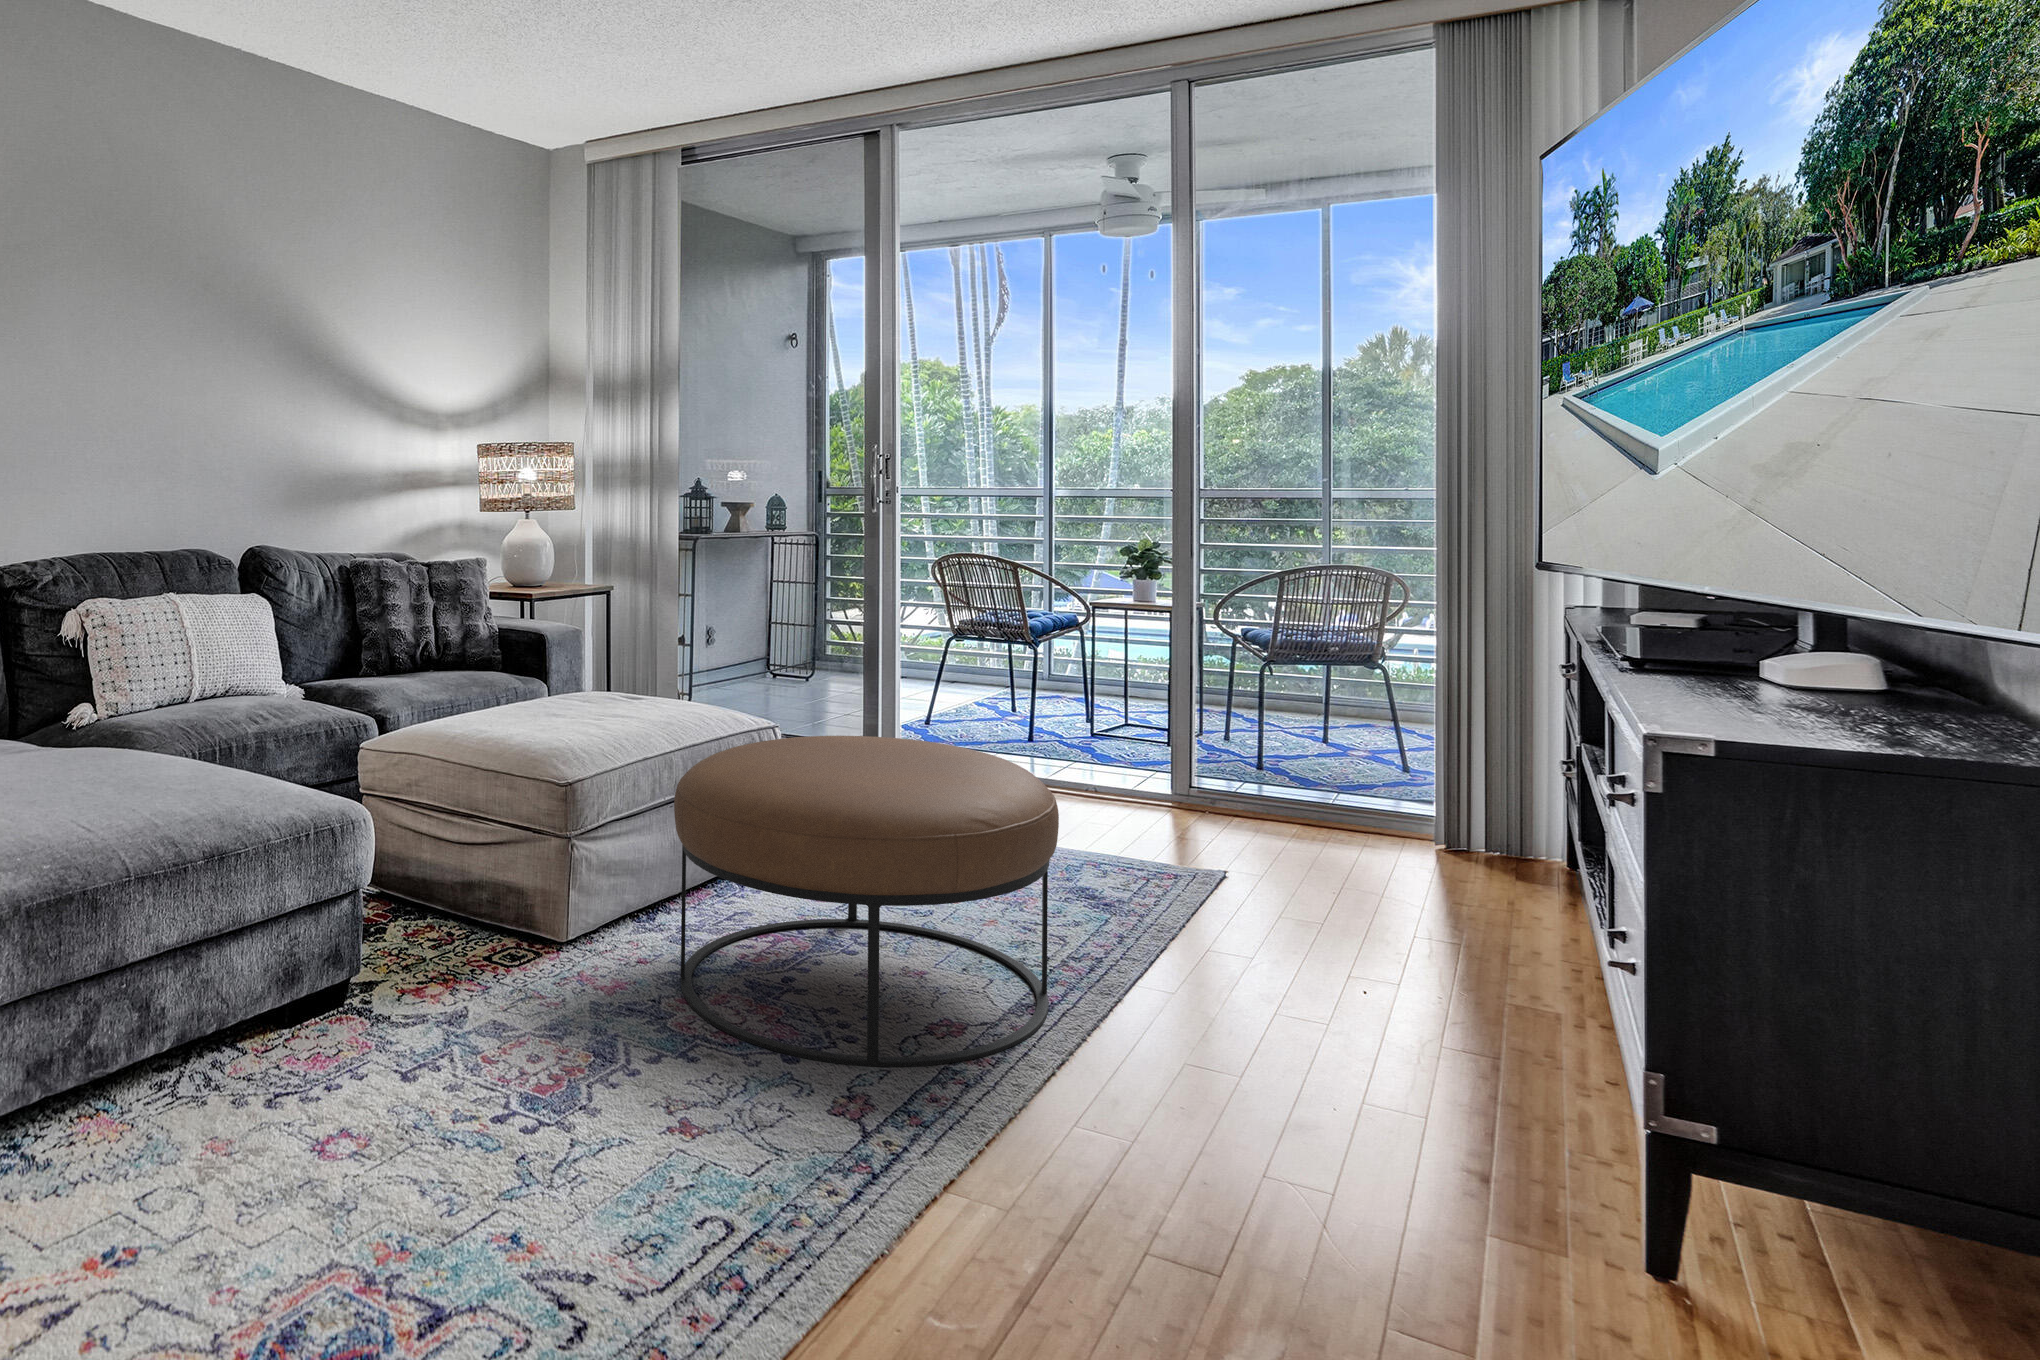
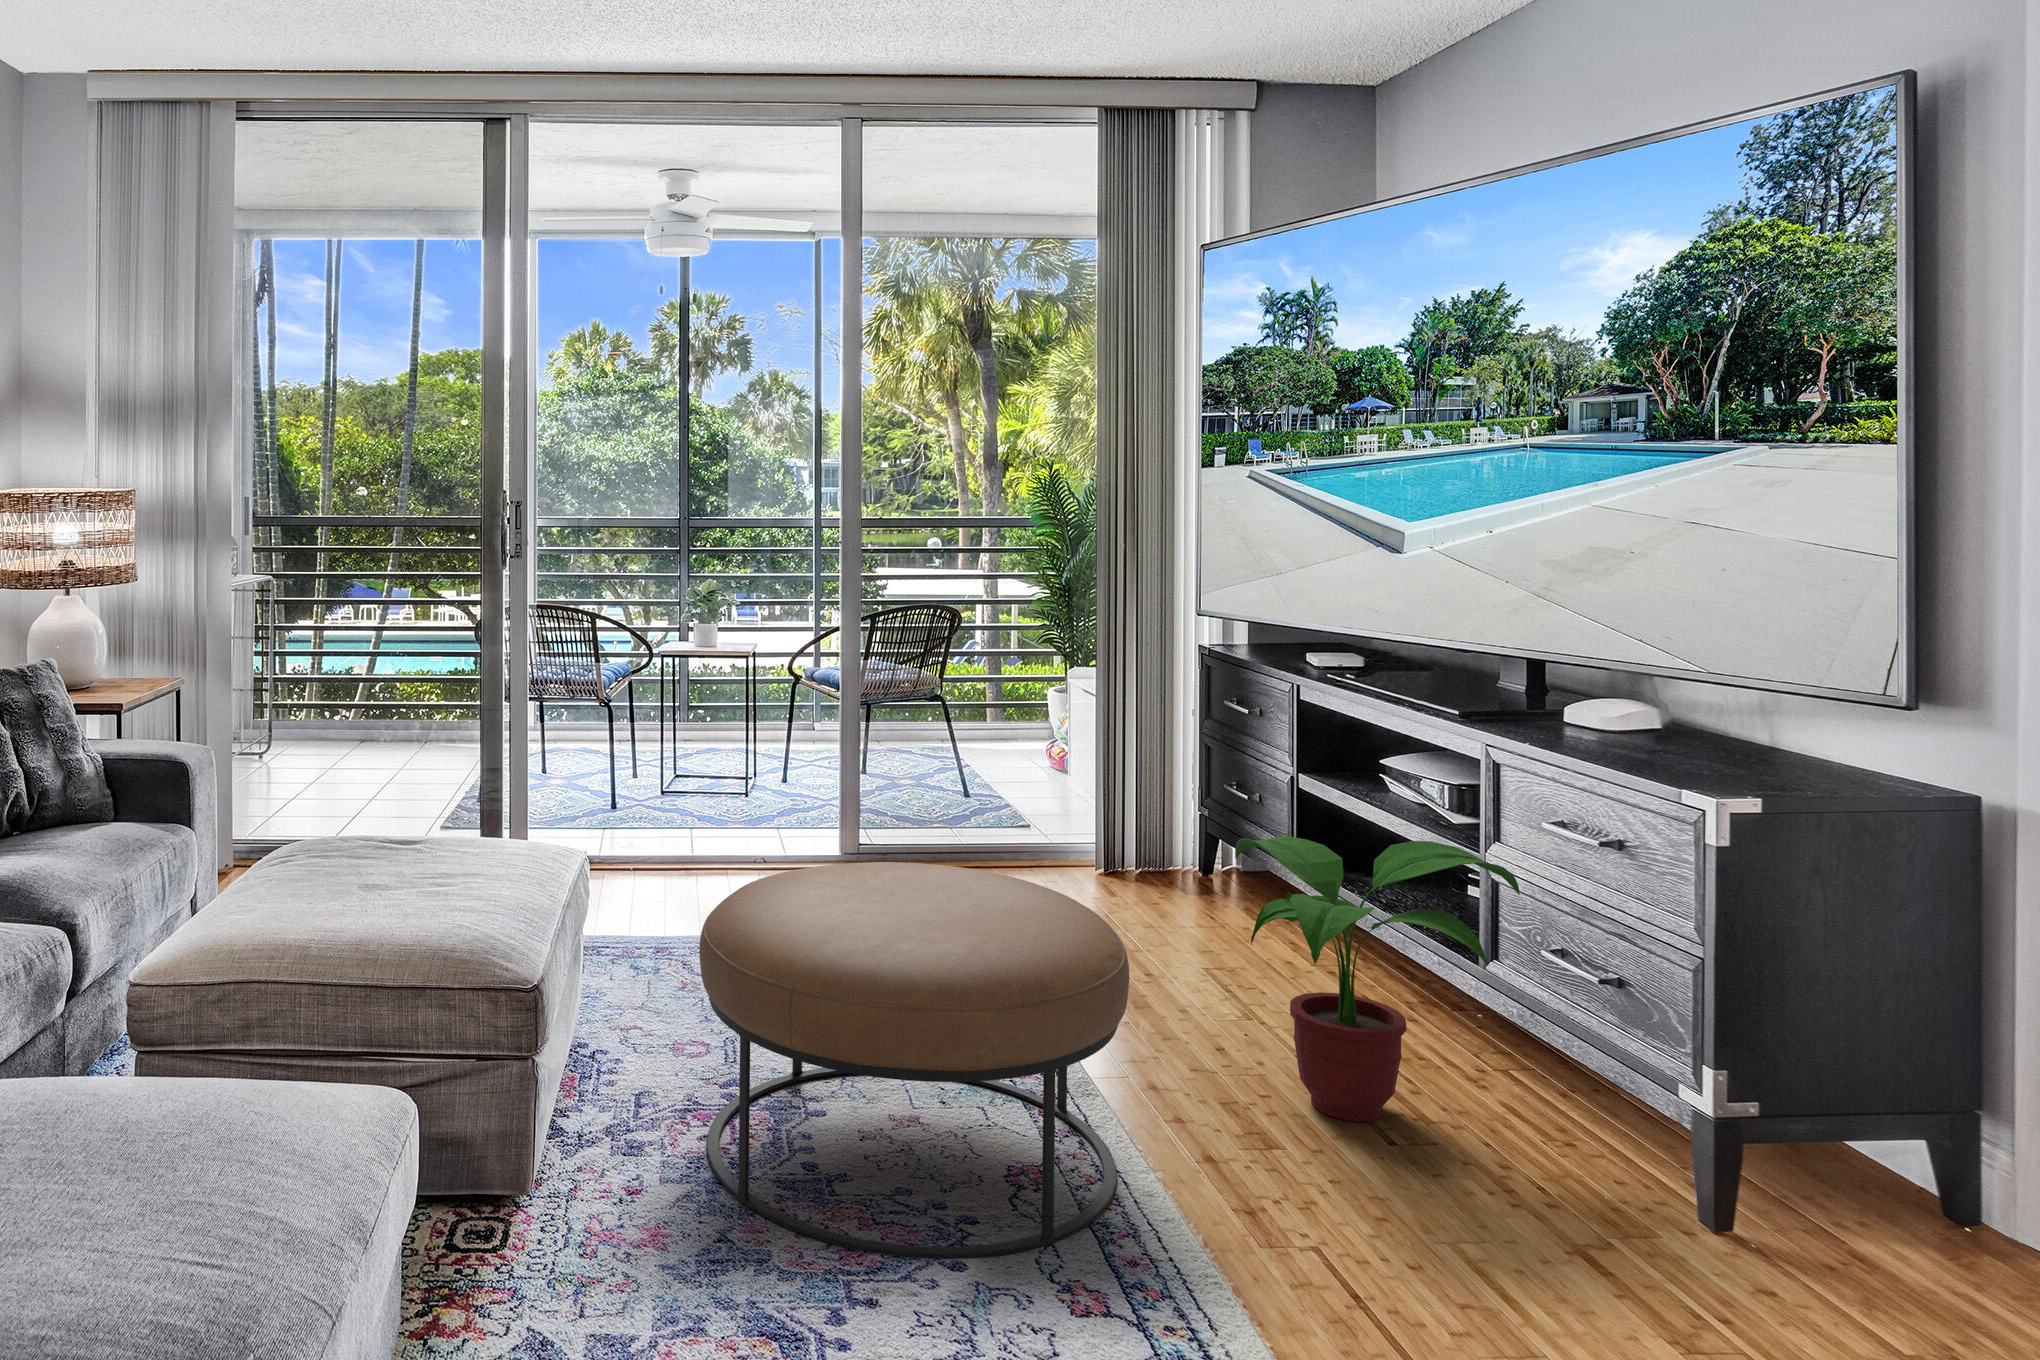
potted plant: none [1235,765,1609,1079] -> present [1235,836,1520,1122]

